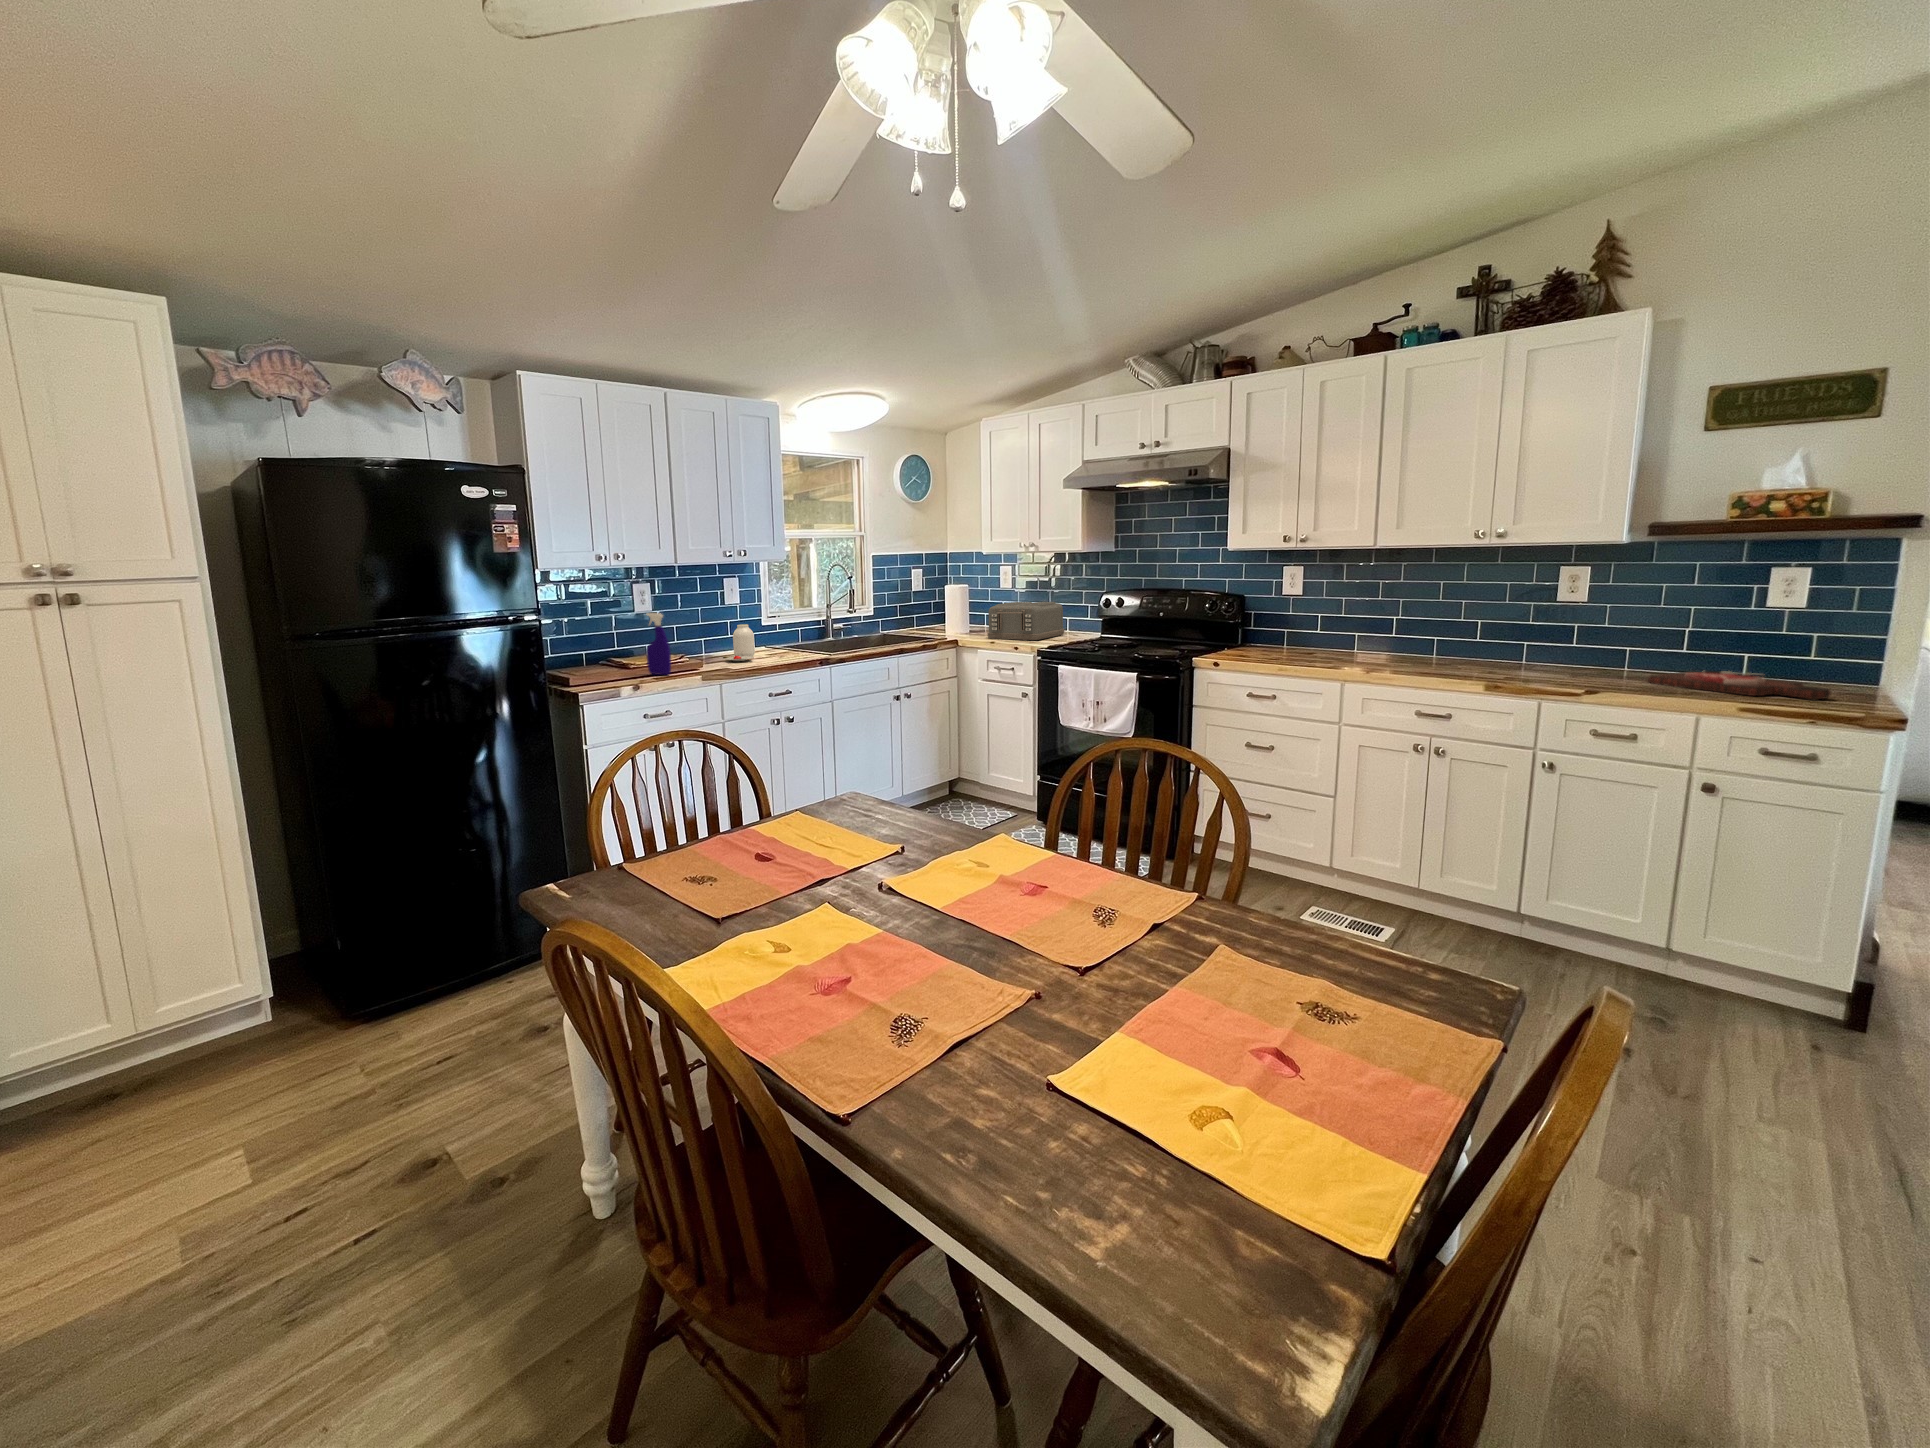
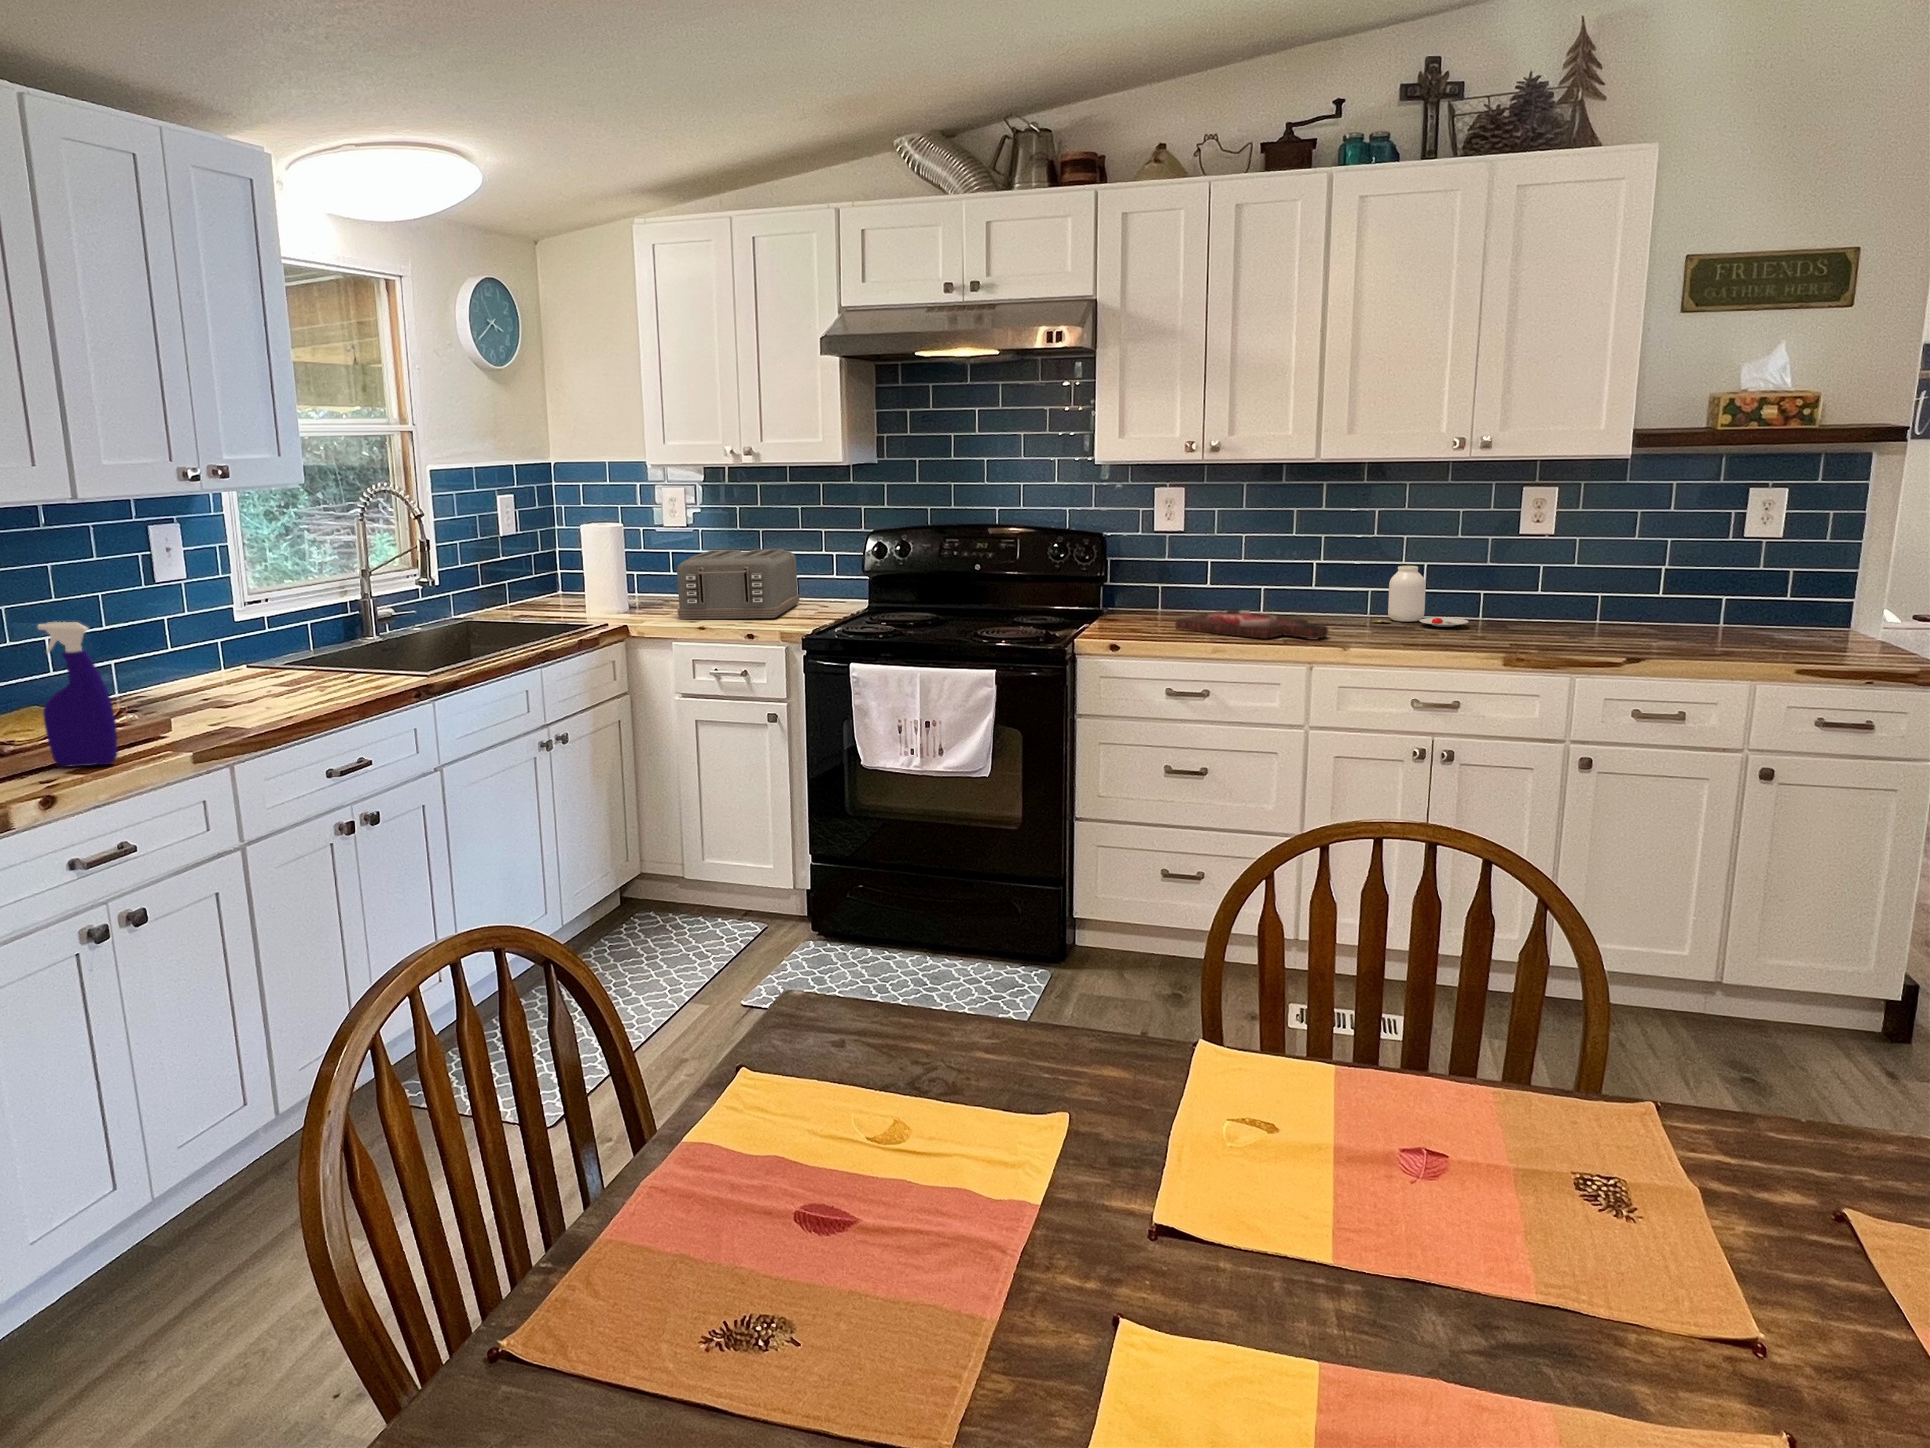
jar: present [726,624,755,661] -> present [1372,566,1468,627]
cutting board: present [1648,671,1831,699] -> present [1175,610,1328,638]

